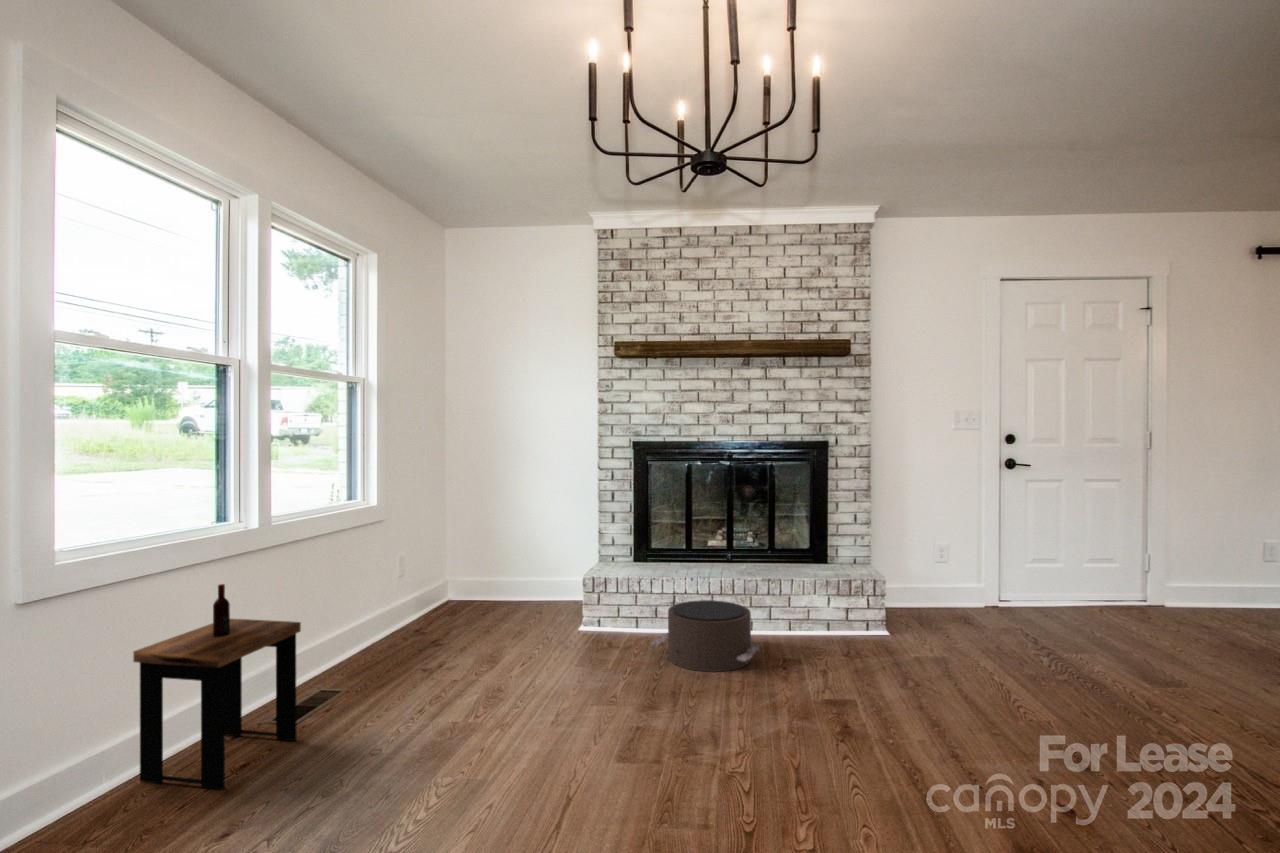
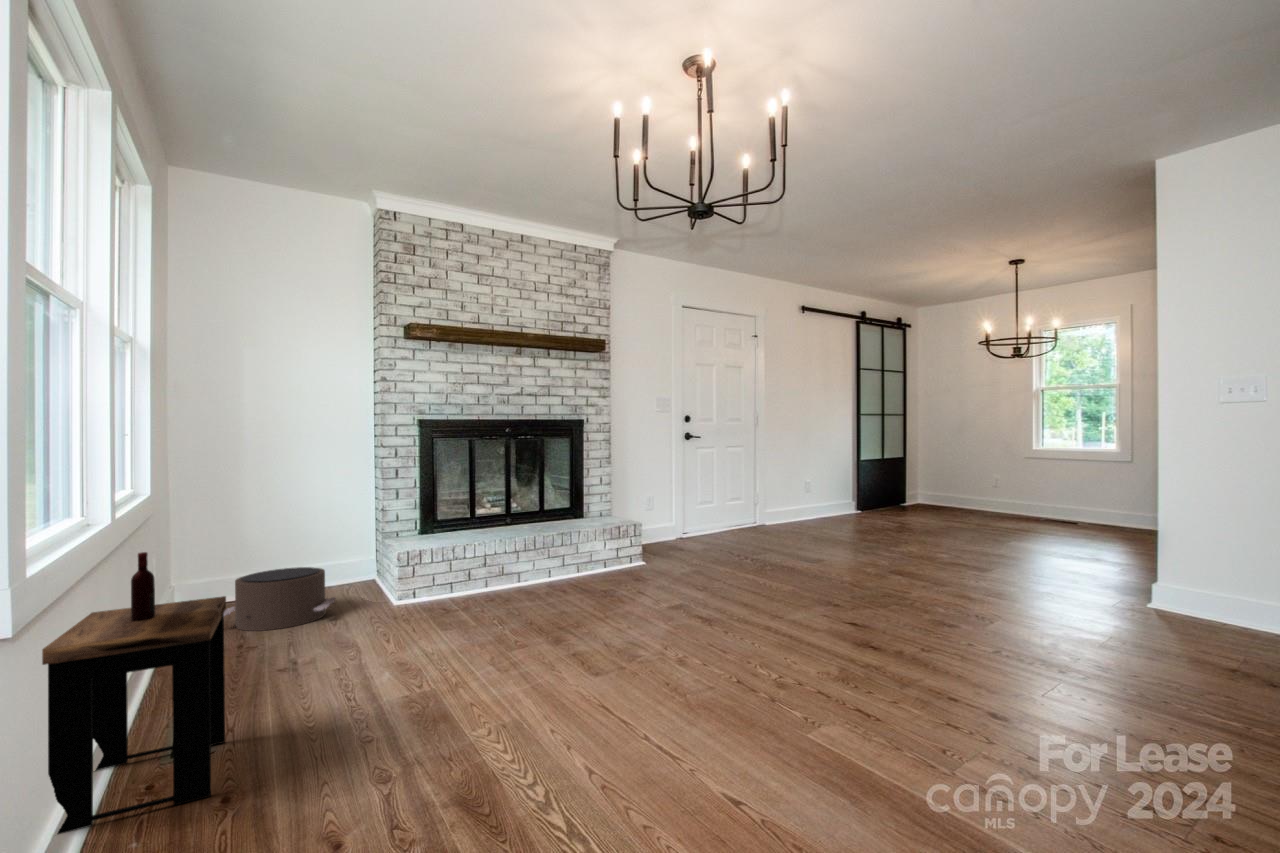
pouf: present [651,600,761,672] -> present [224,567,336,631]

